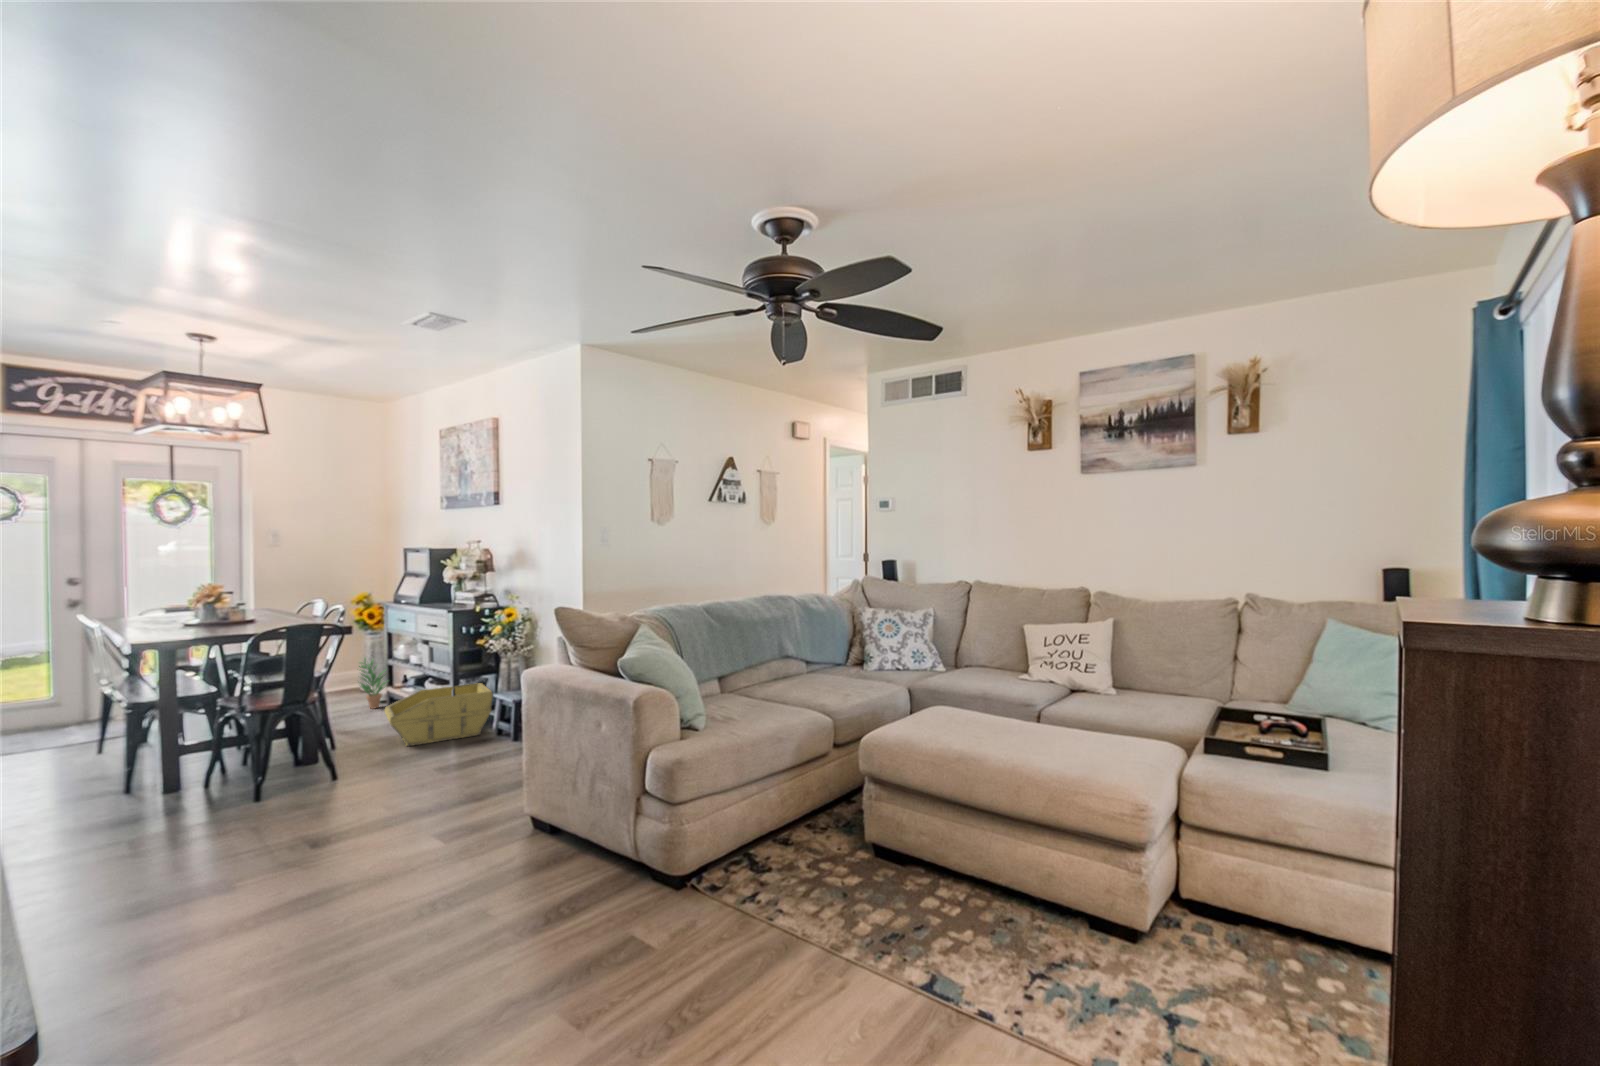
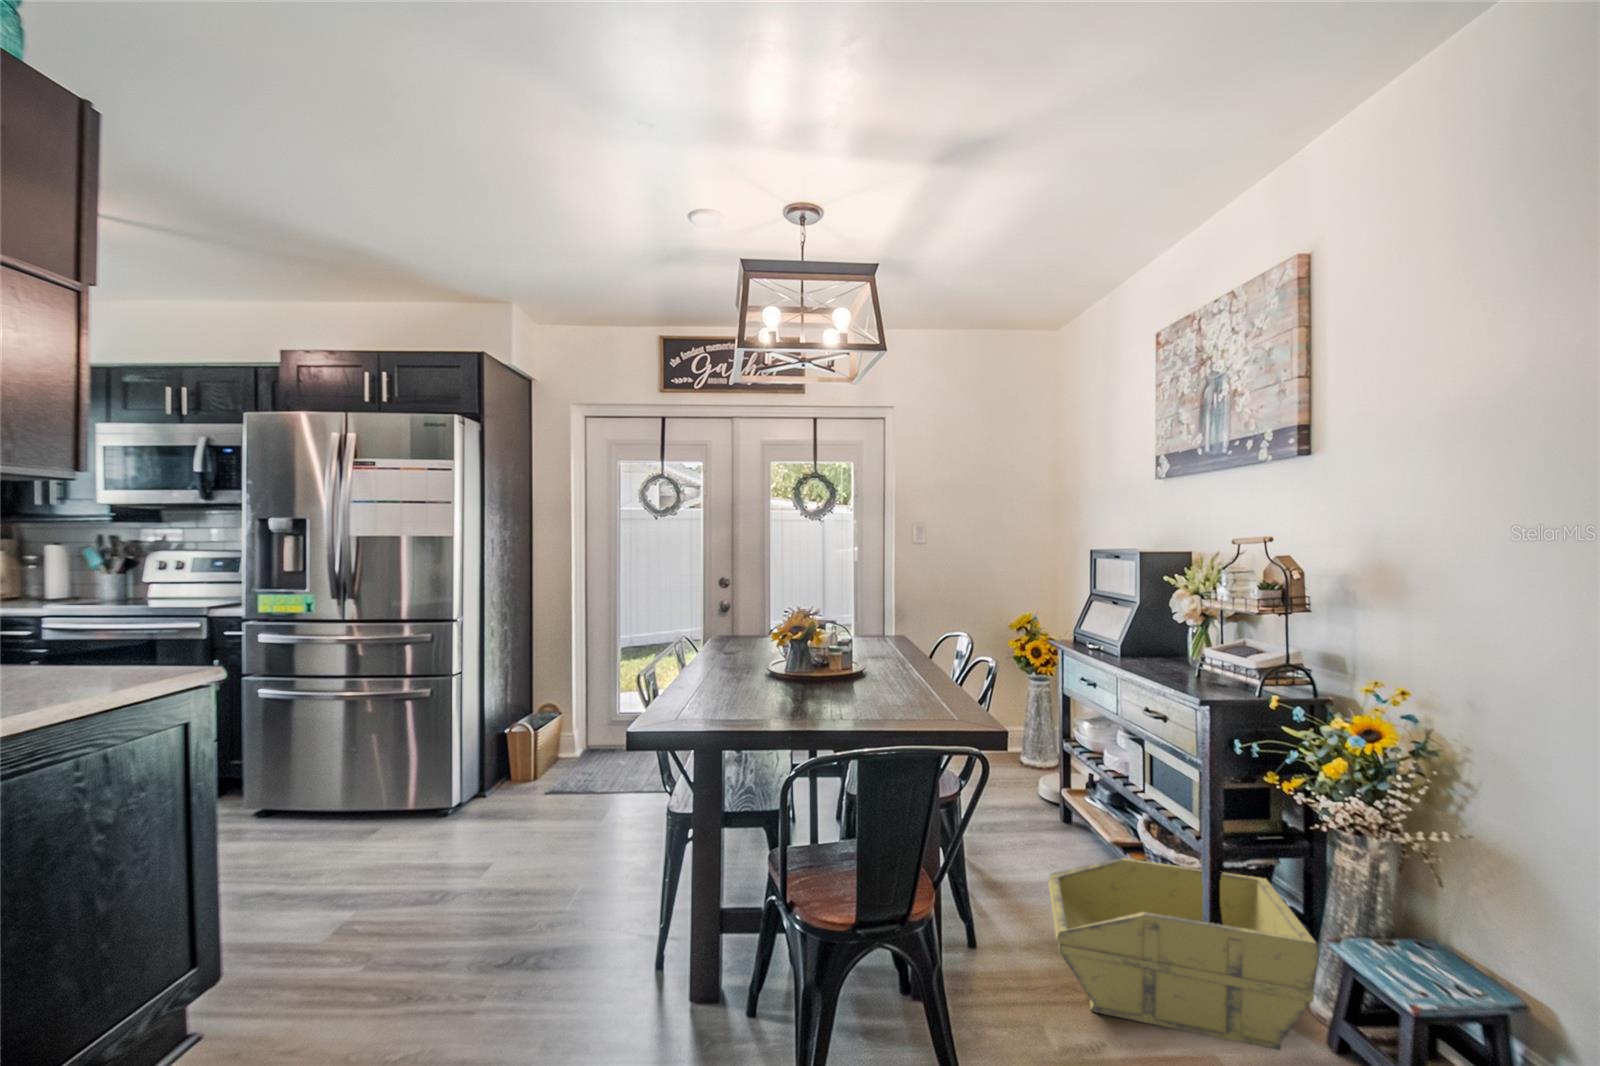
potted plant: present [359,658,386,709] -> none [1012,725,1064,819]

